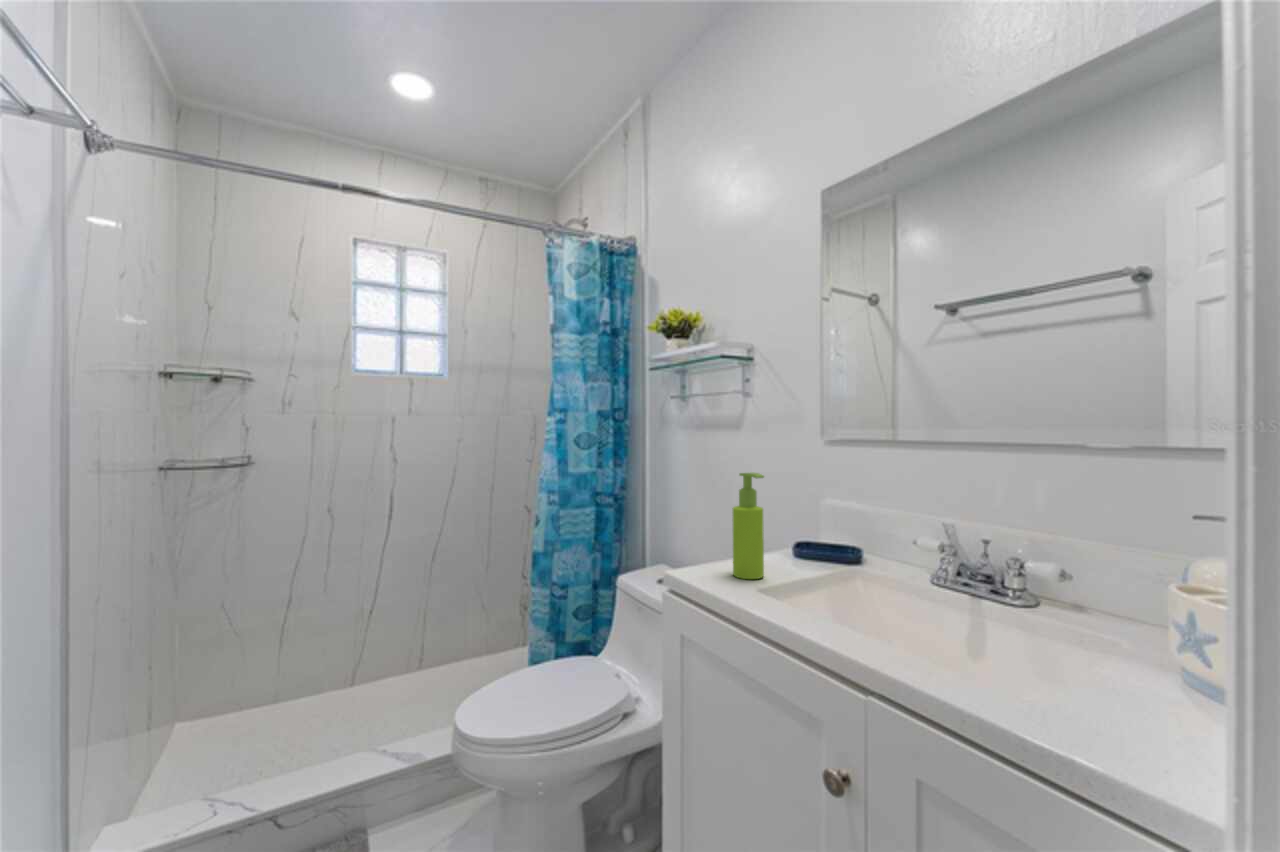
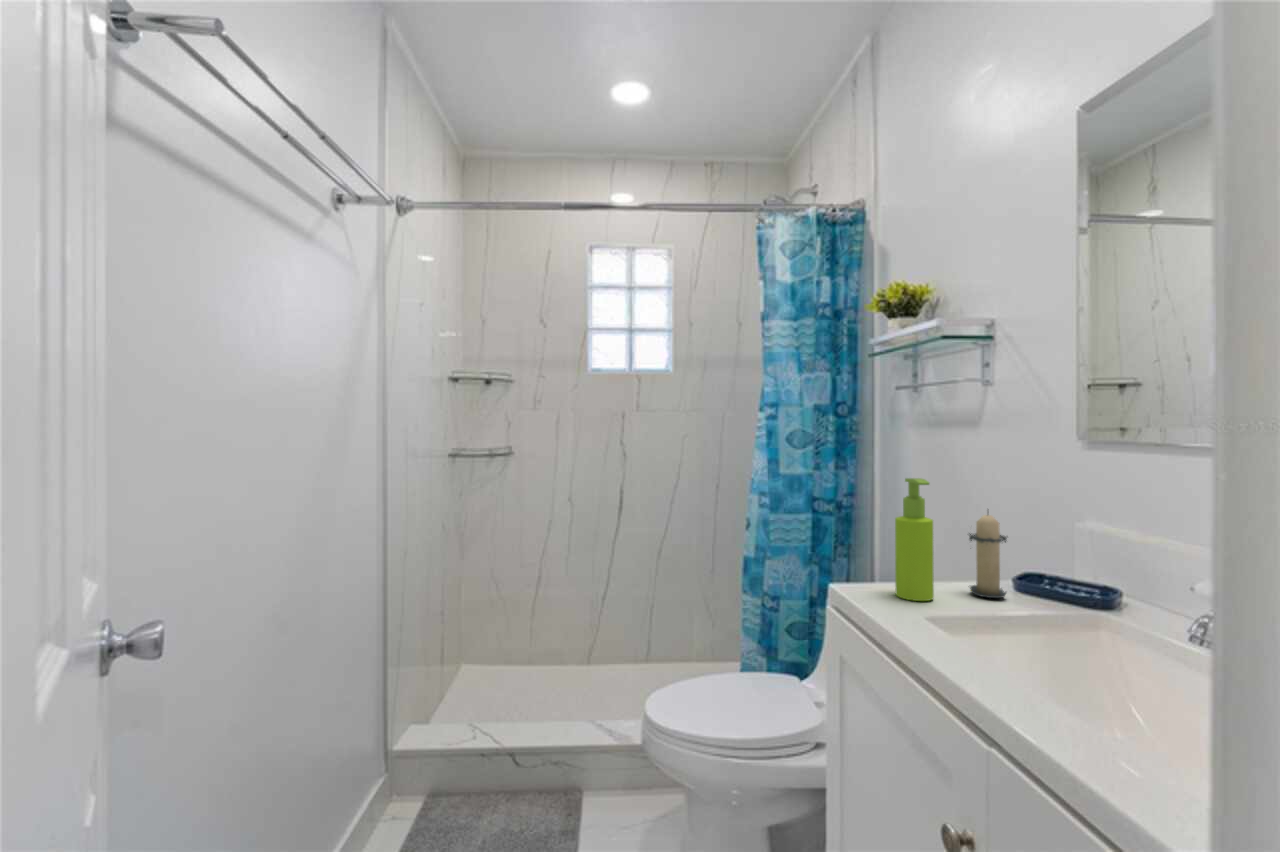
candle: none [774,495,810,570] -> present [969,512,1007,598]

